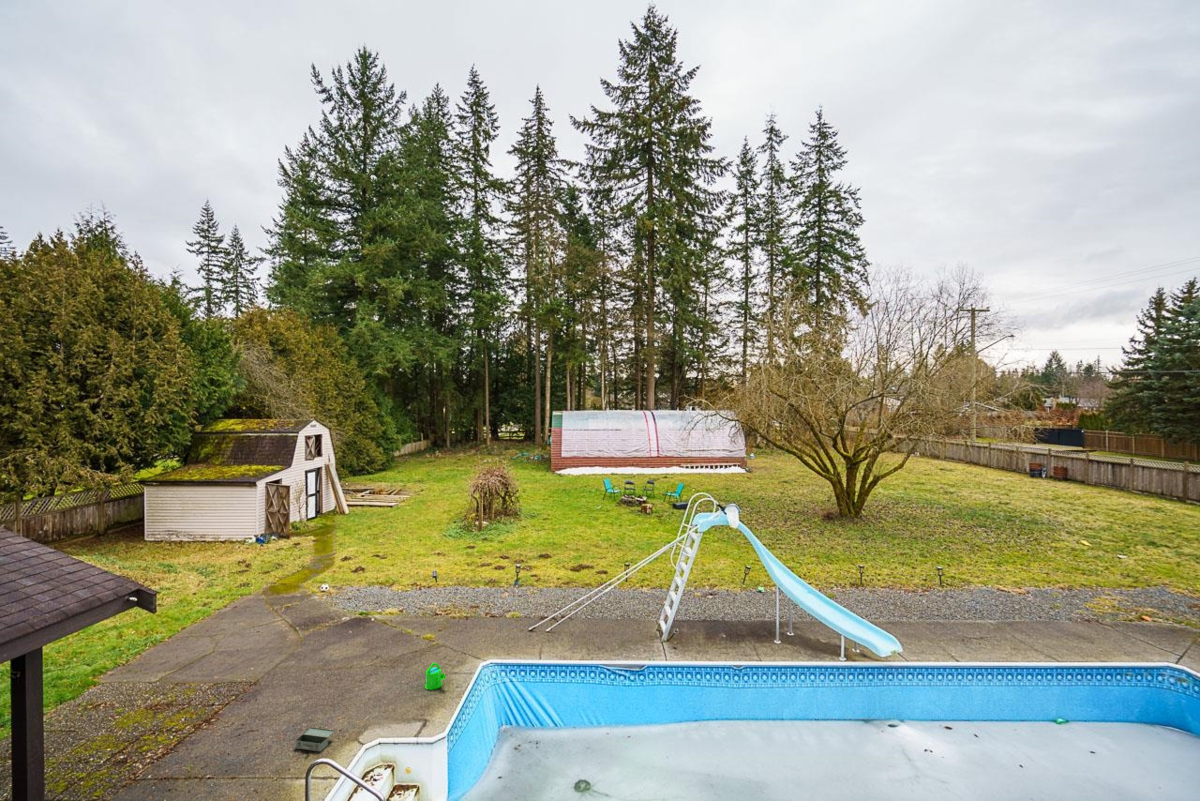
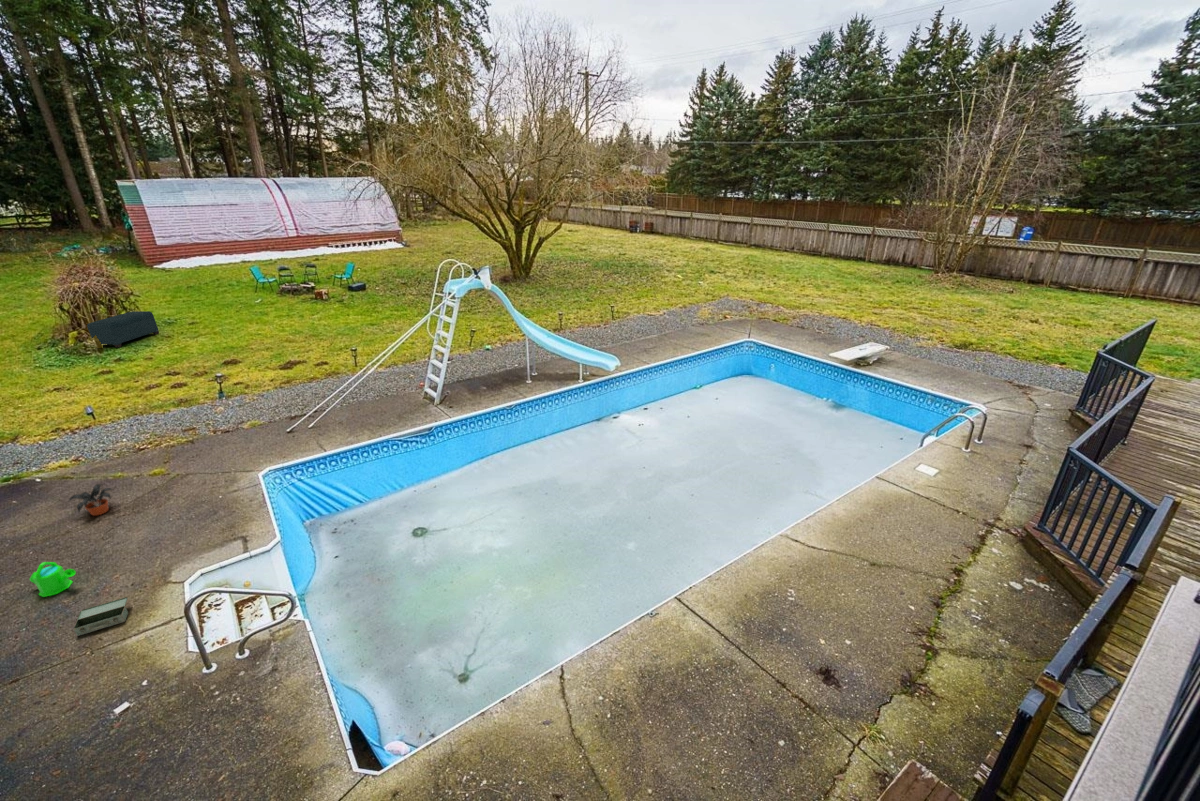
bench: none [483,505,523,530] -> present [87,311,159,348]
potted plant: none [371,631,397,656] -> present [69,484,111,516]
watering can: present [425,663,445,690] -> present [30,562,76,597]

